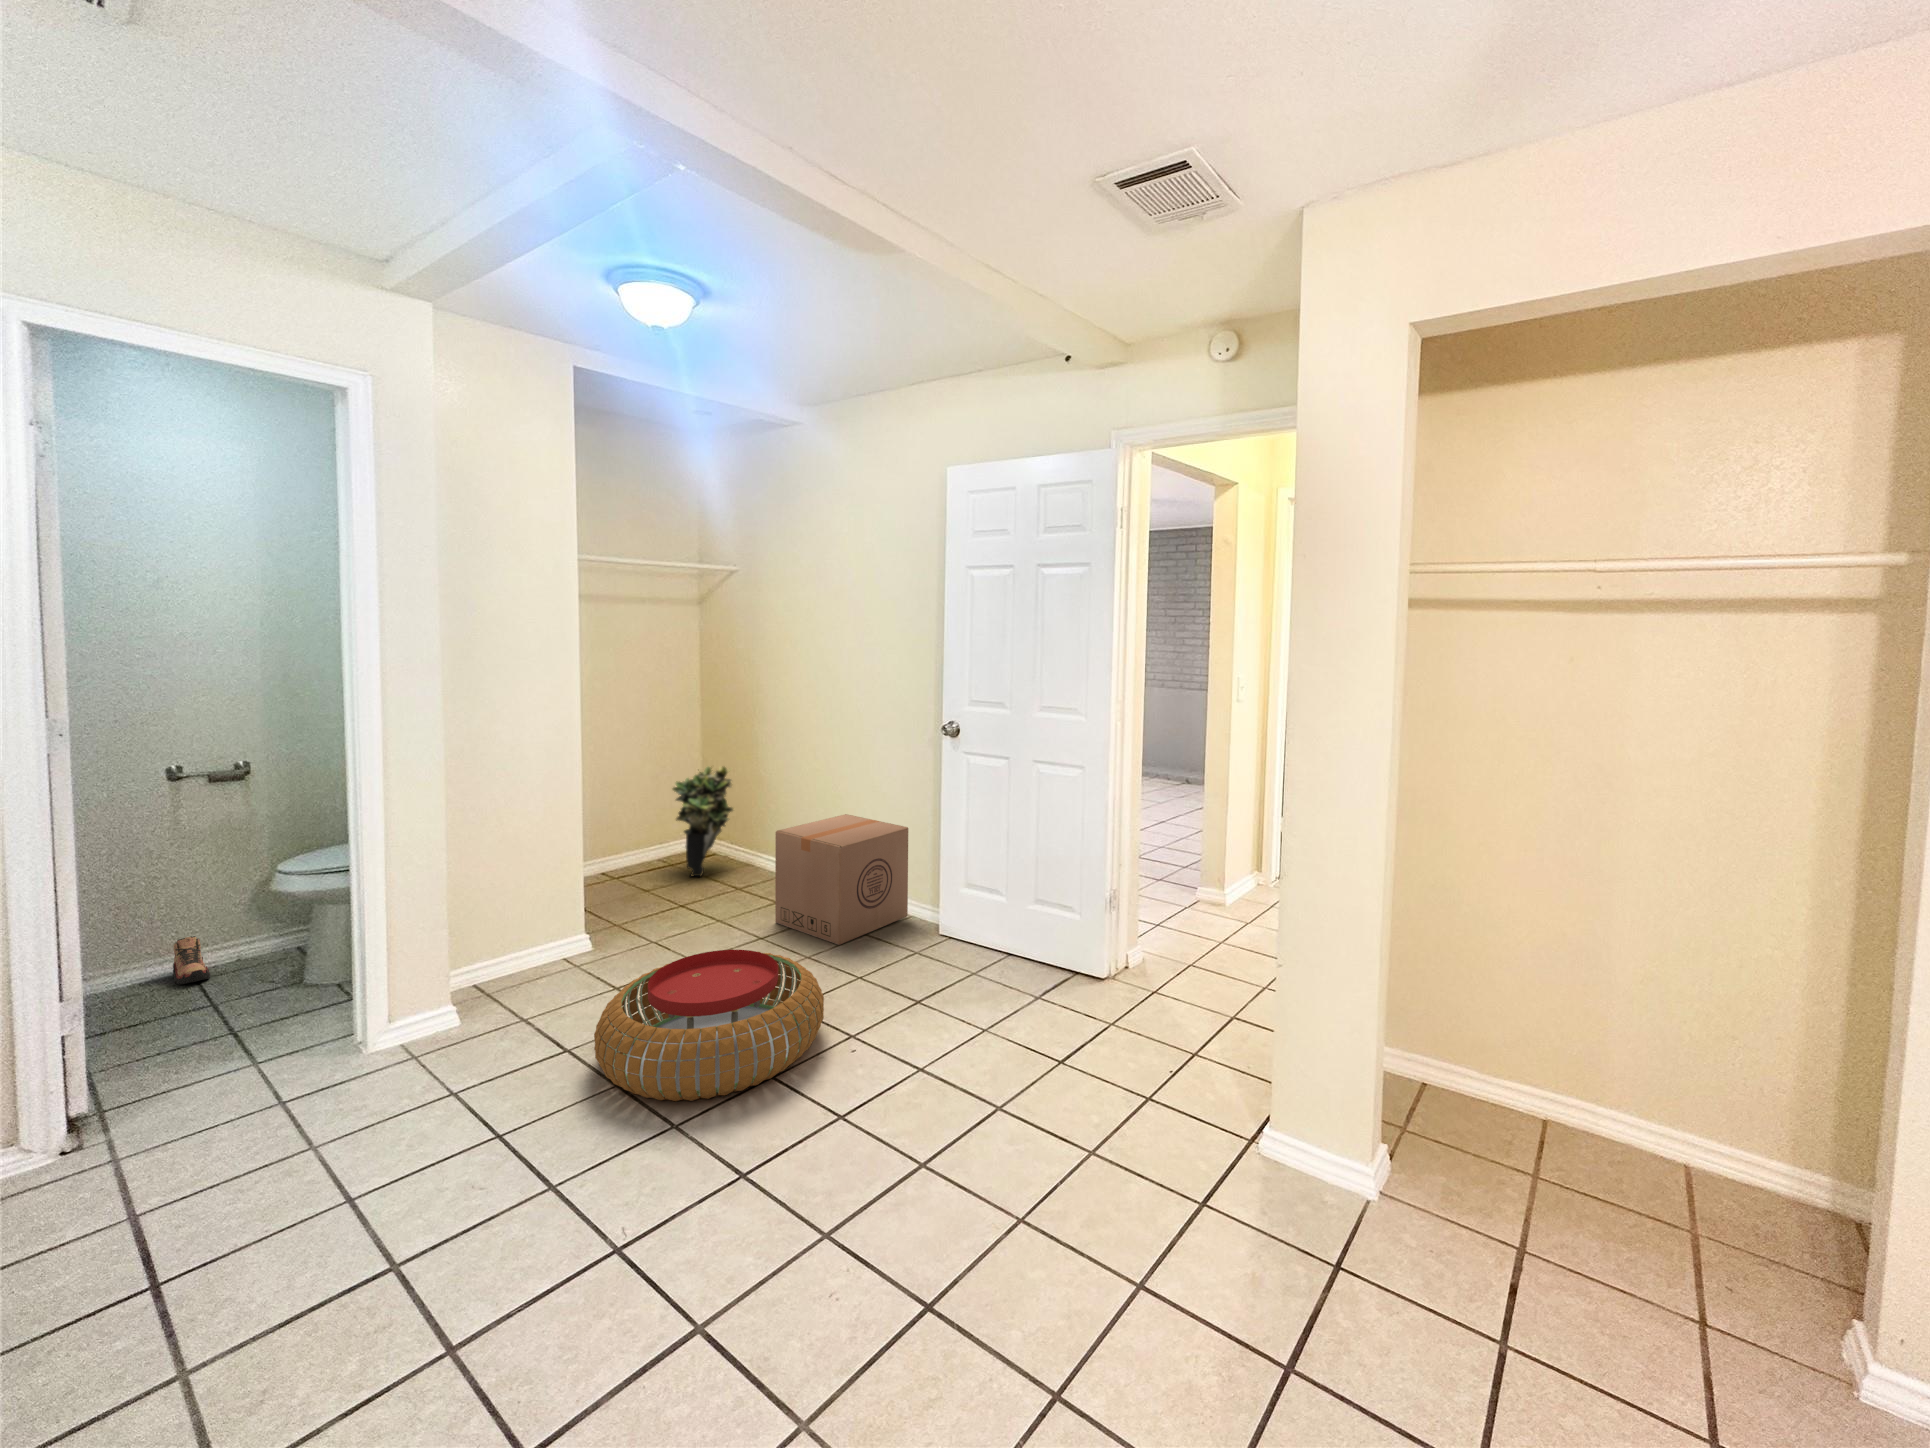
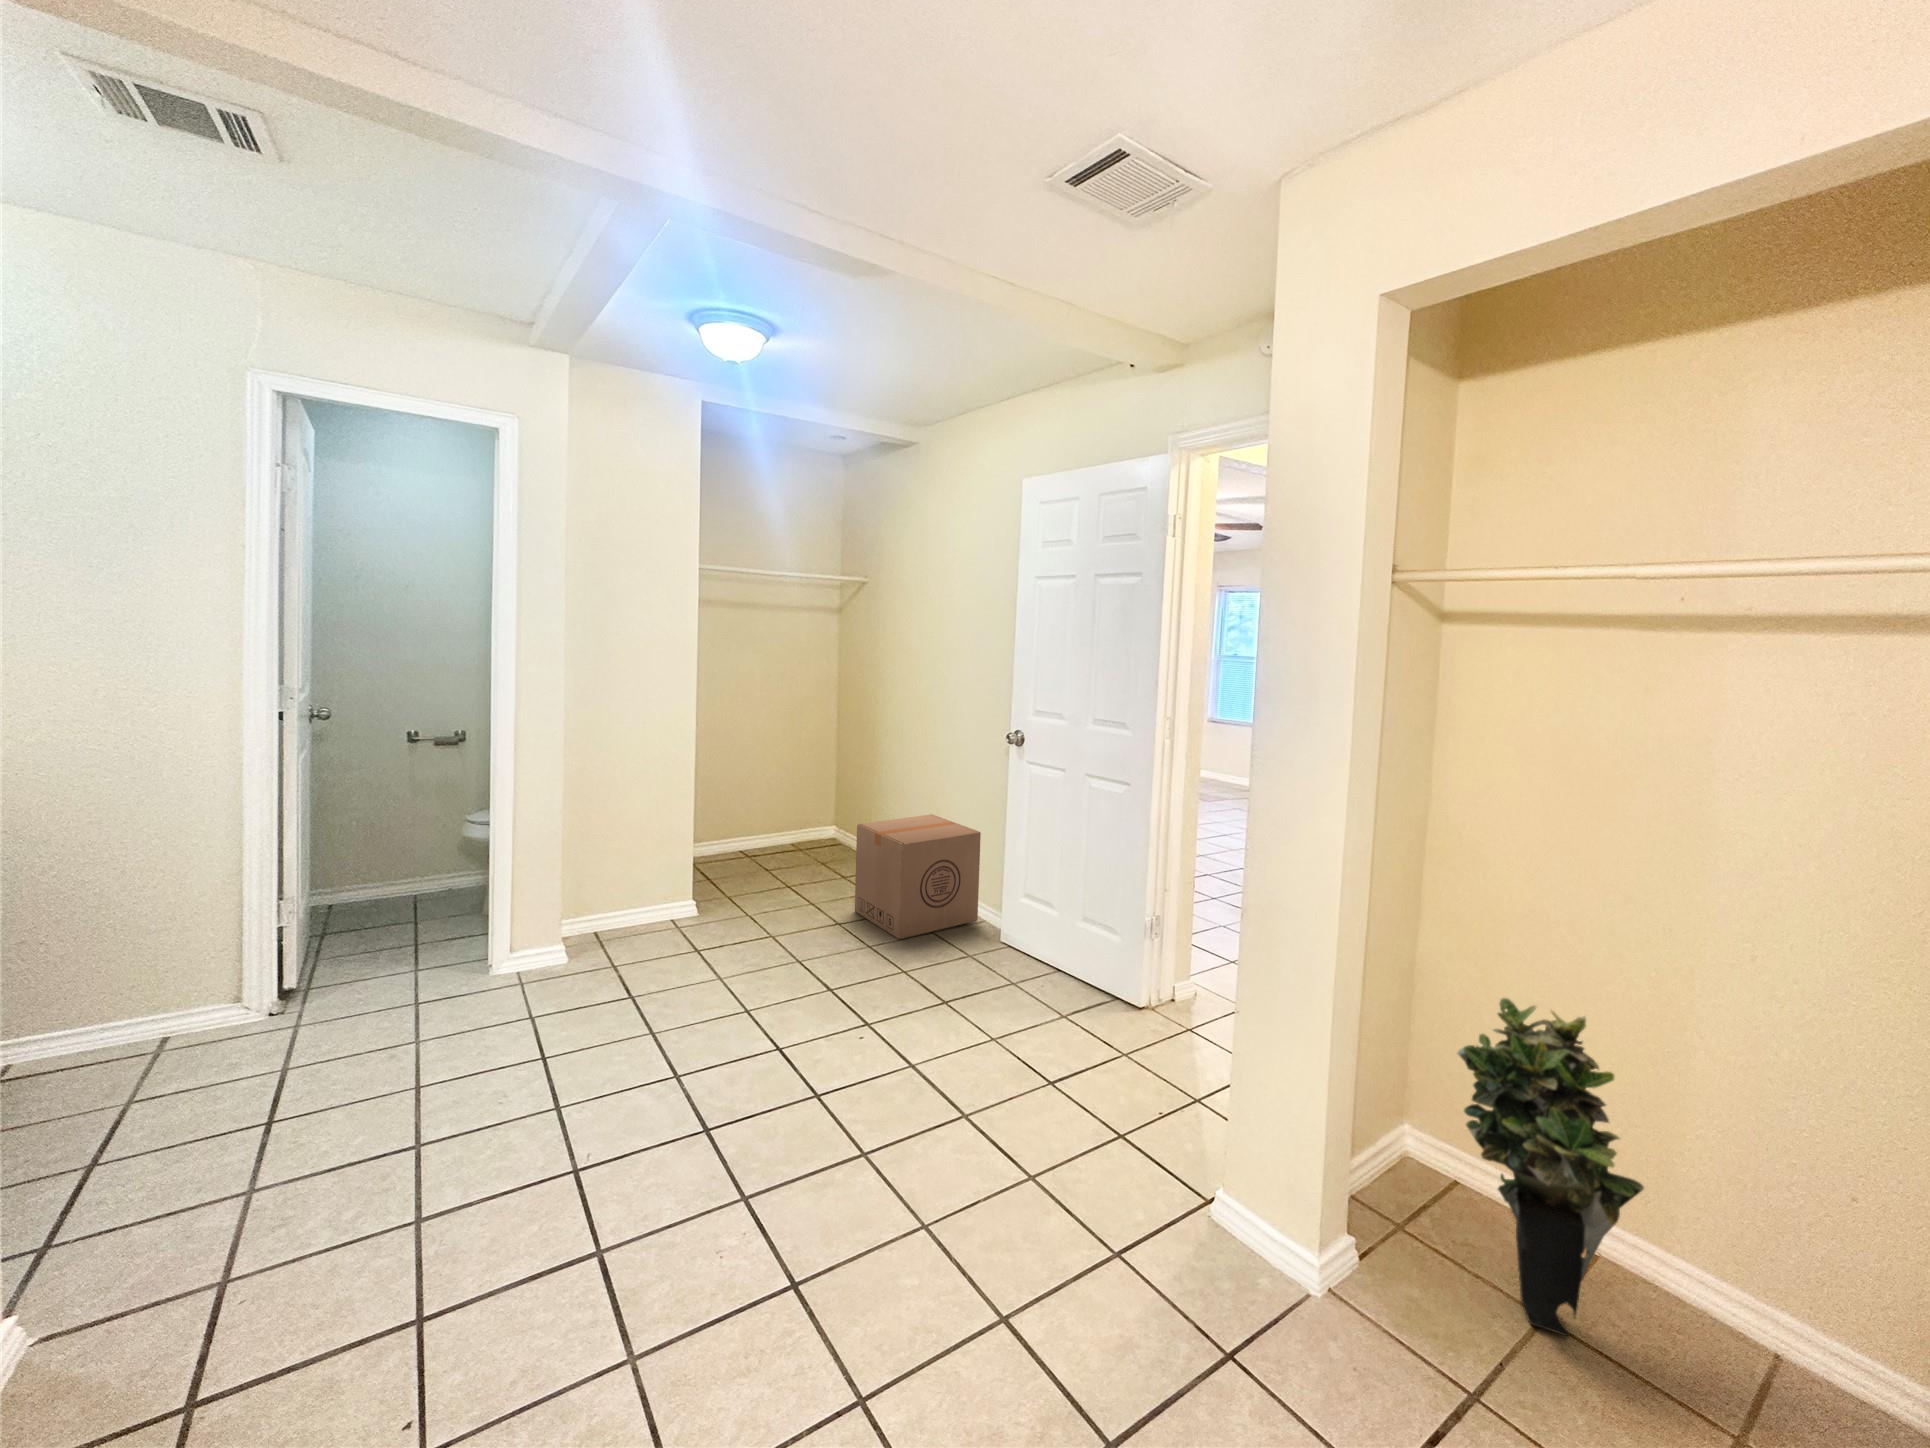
potted plant: present [673,767,733,876] -> present [1458,998,1644,1336]
shoe: present [173,936,211,984] -> none [401,867,424,903]
pouf: present [594,950,824,1101] -> none [636,928,843,1058]

